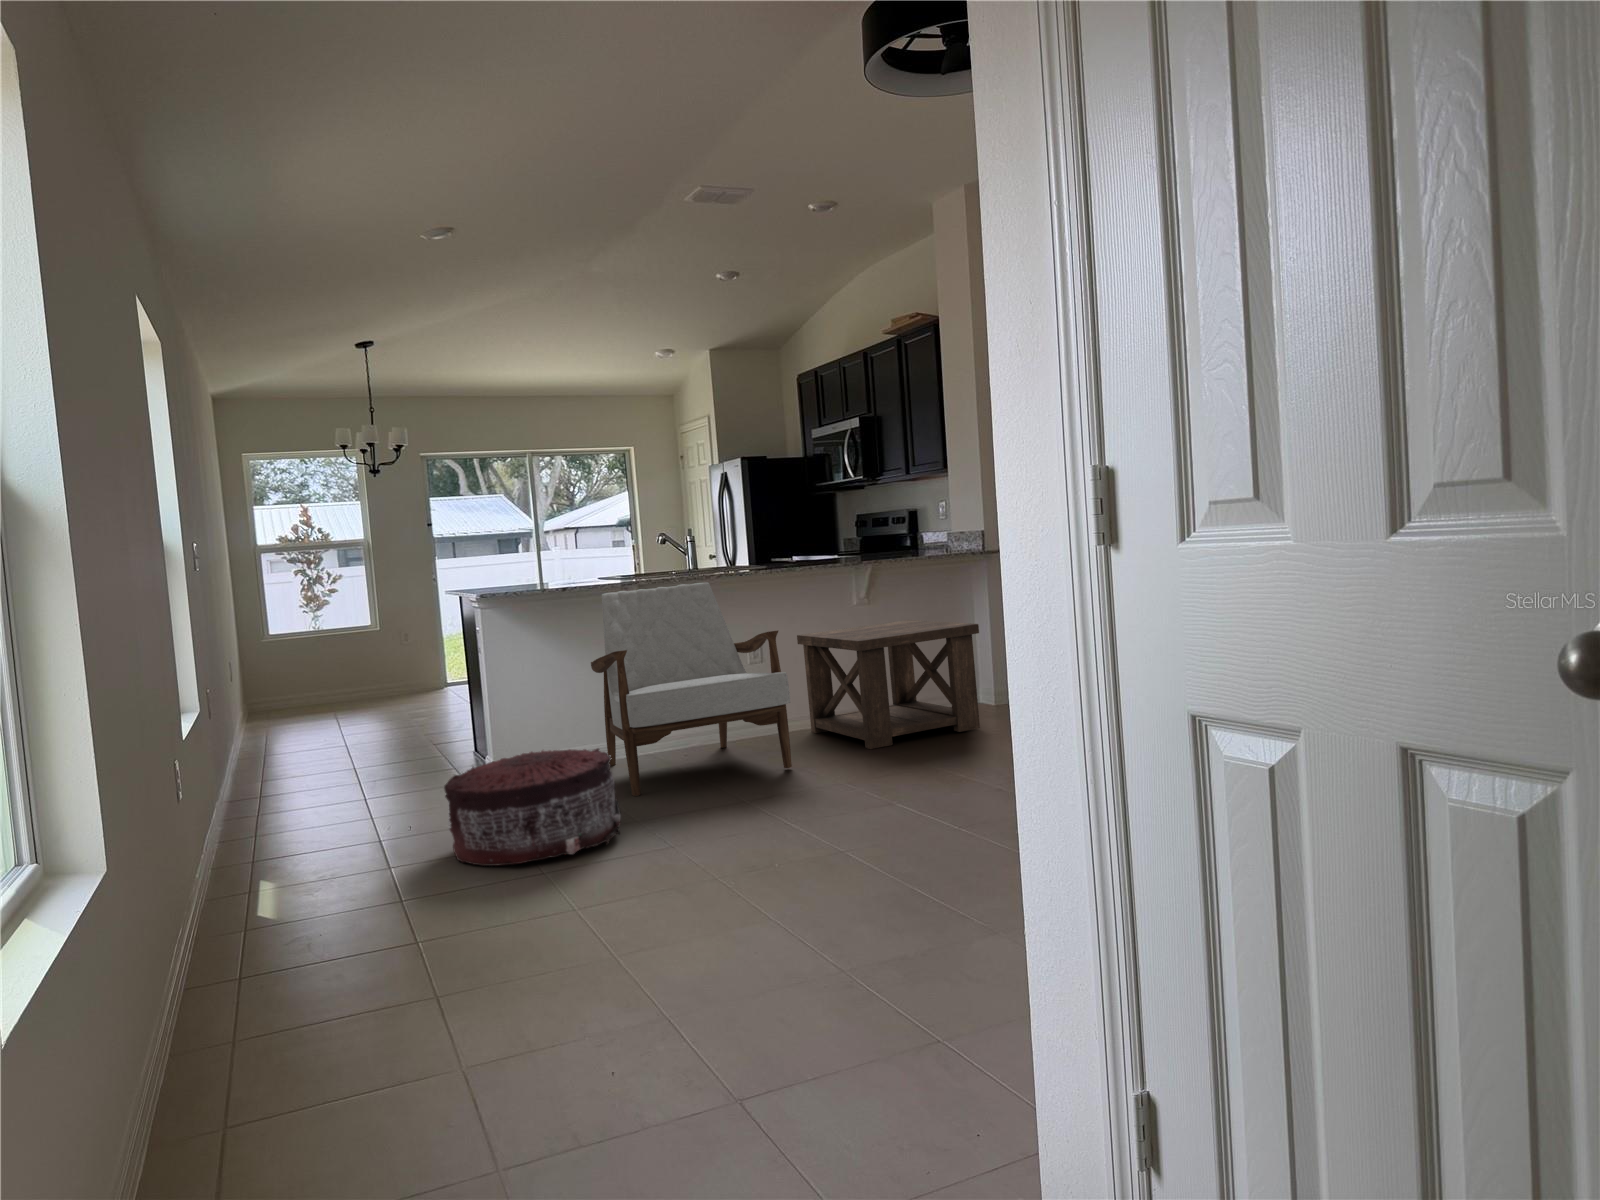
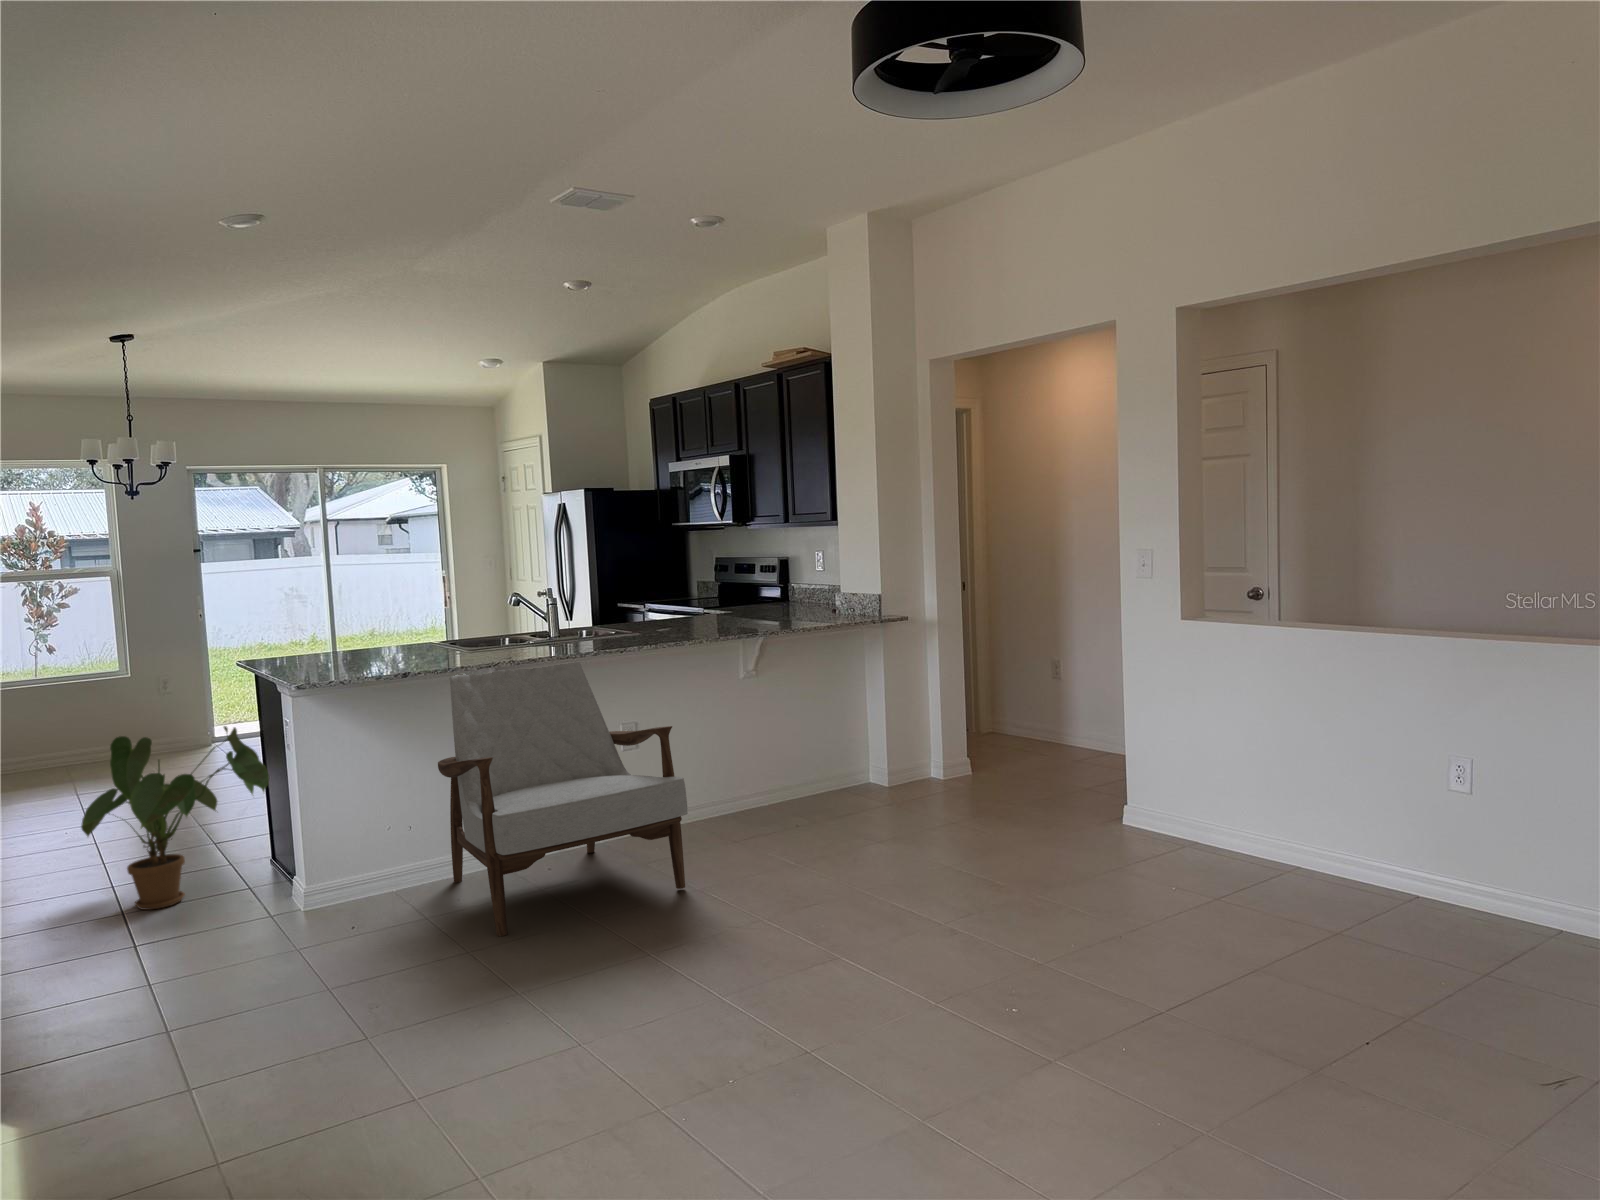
side table: present [797,620,980,749] -> none [675,695,886,856]
house plant: none [328,639,465,781] -> present [81,726,269,910]
pouf: present [444,748,621,866] -> none [267,894,503,1072]

